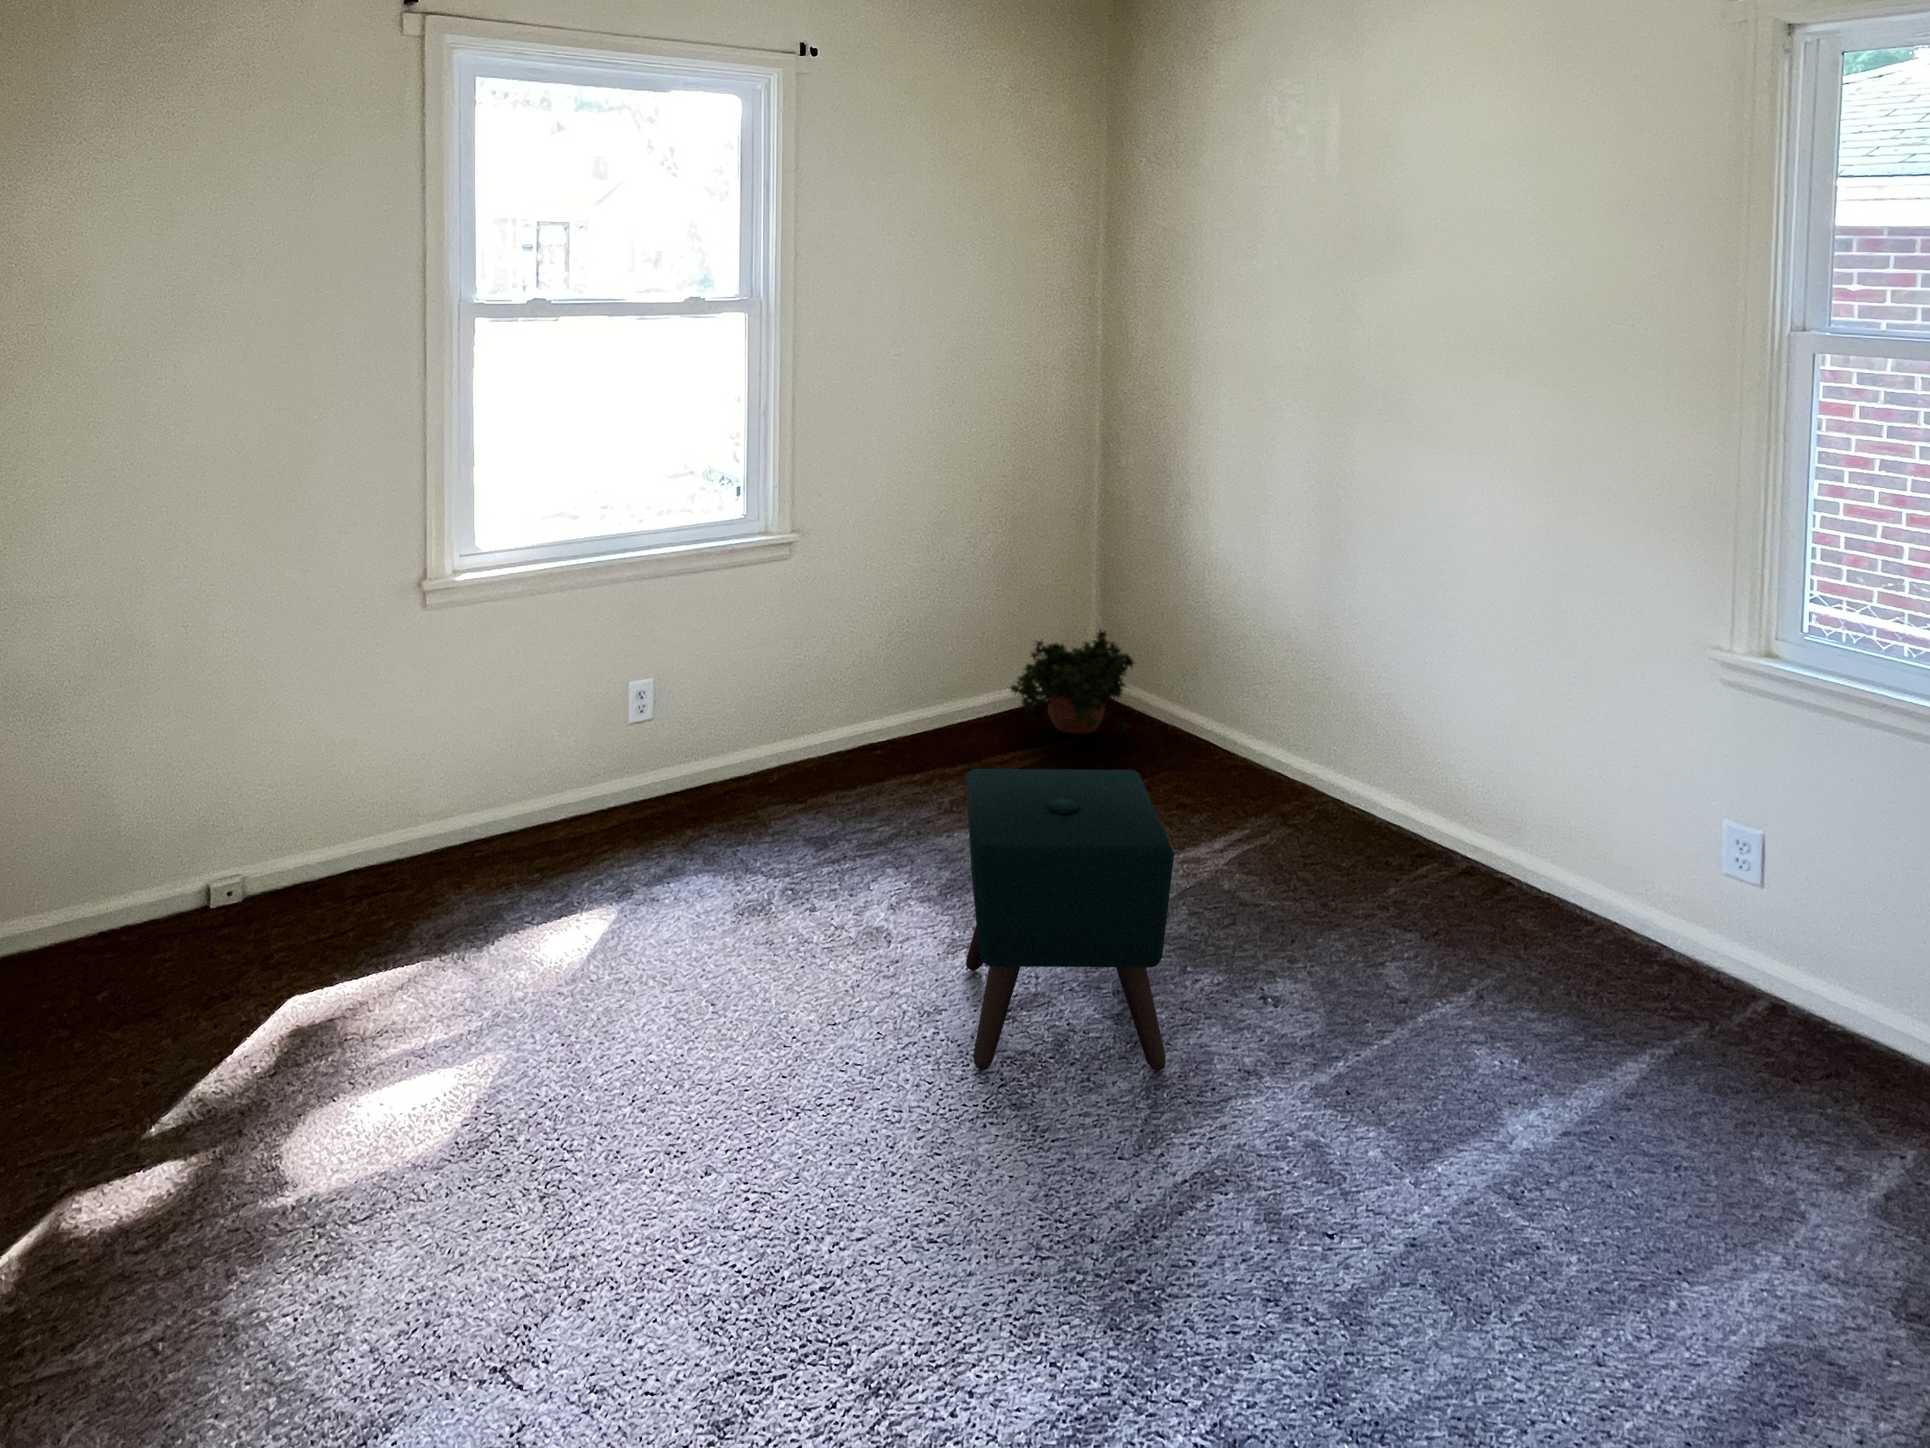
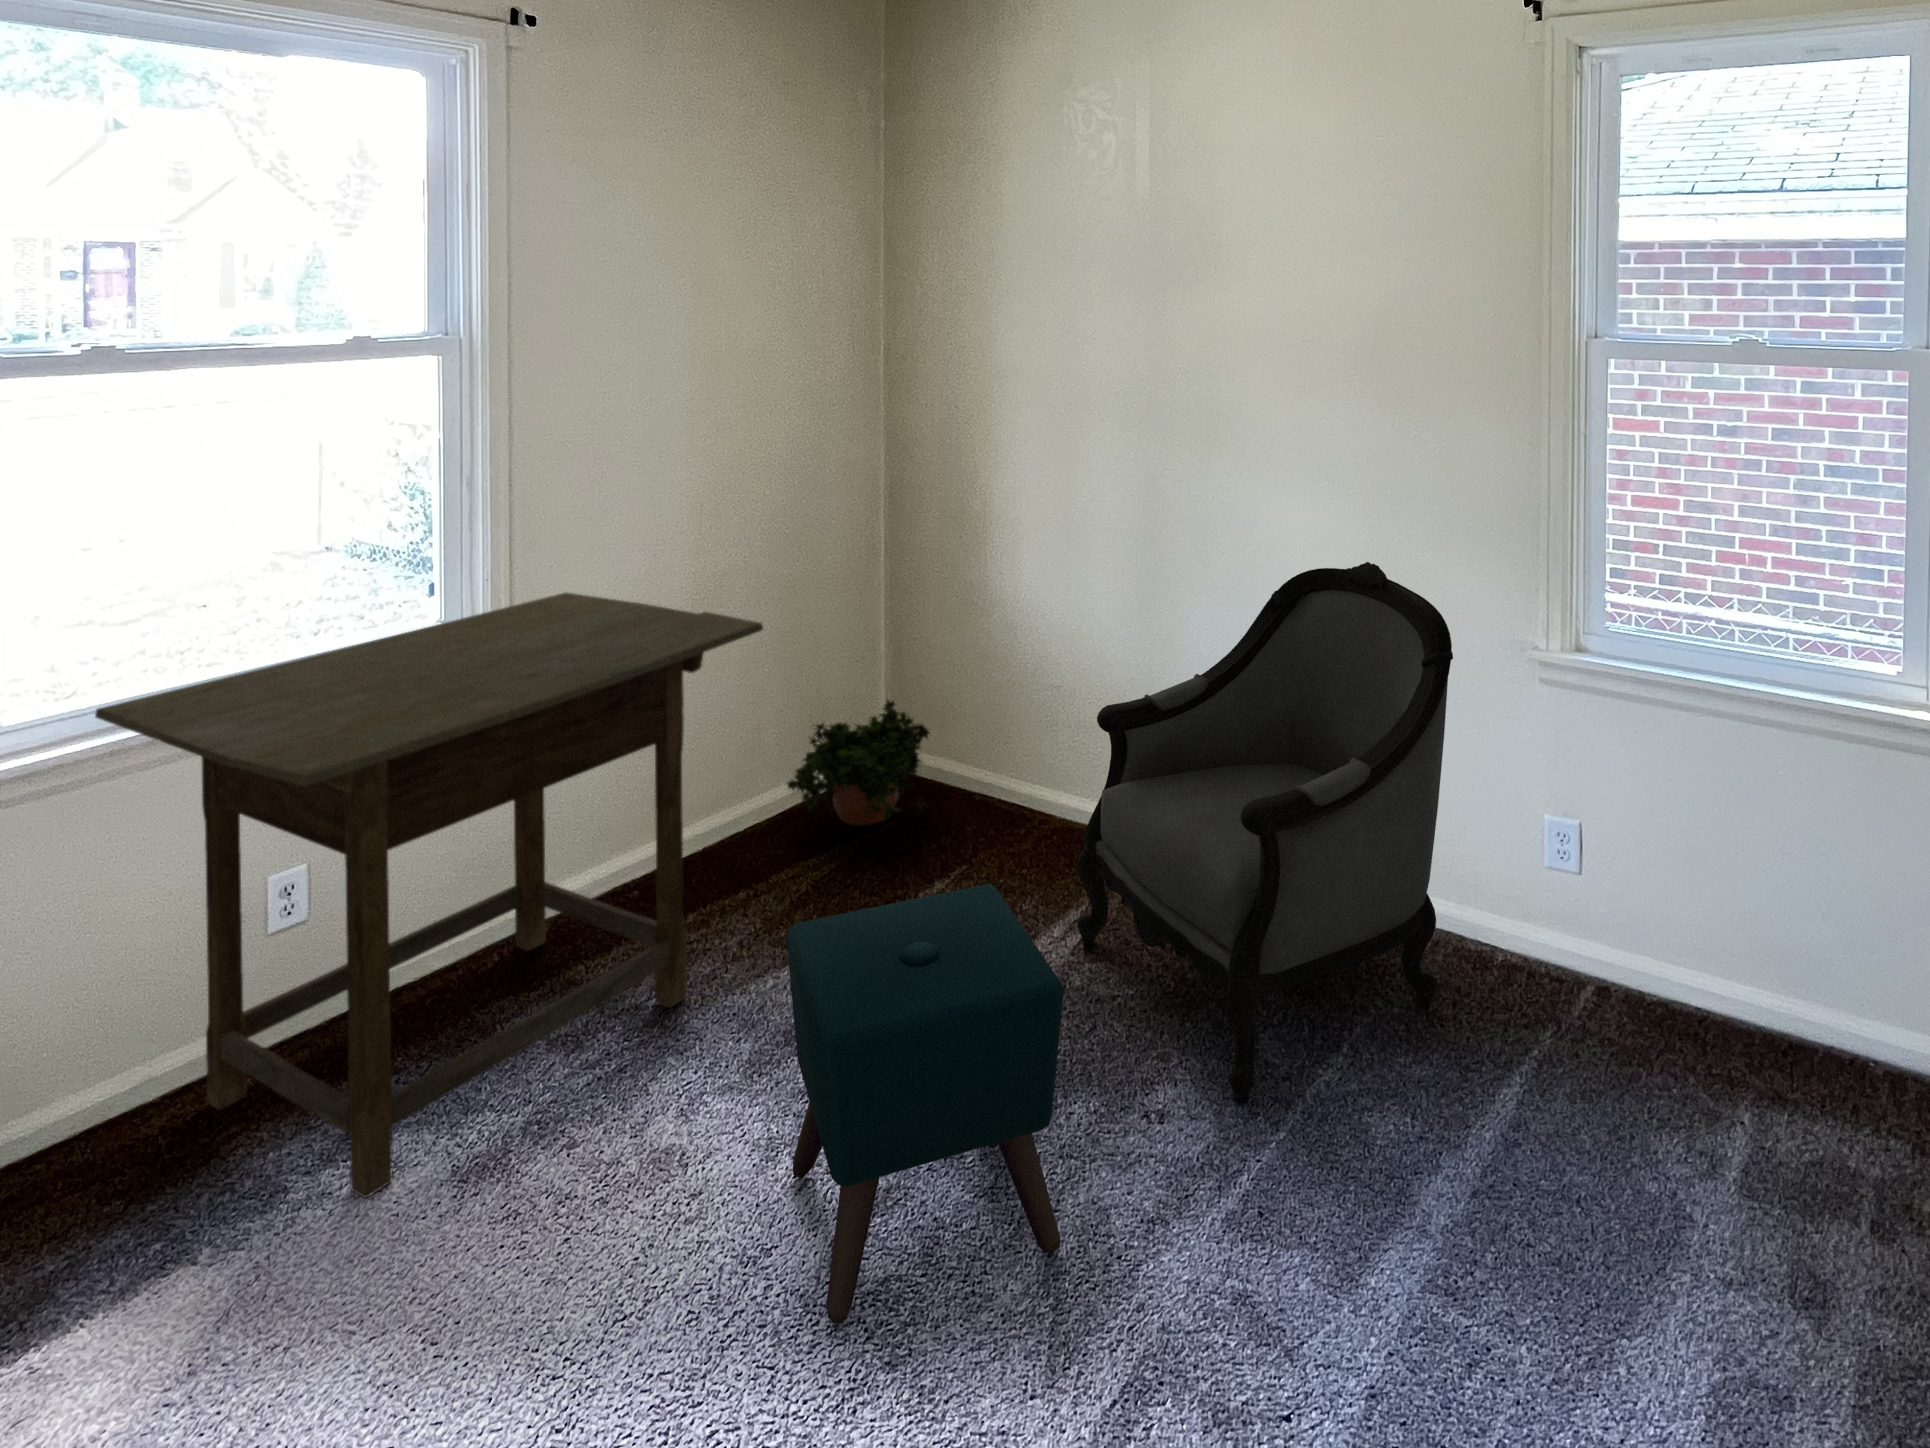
desk: none [530,503,977,910] -> present [95,593,763,1198]
armchair: none [1240,543,1611,1011] -> present [1078,562,1453,1104]

